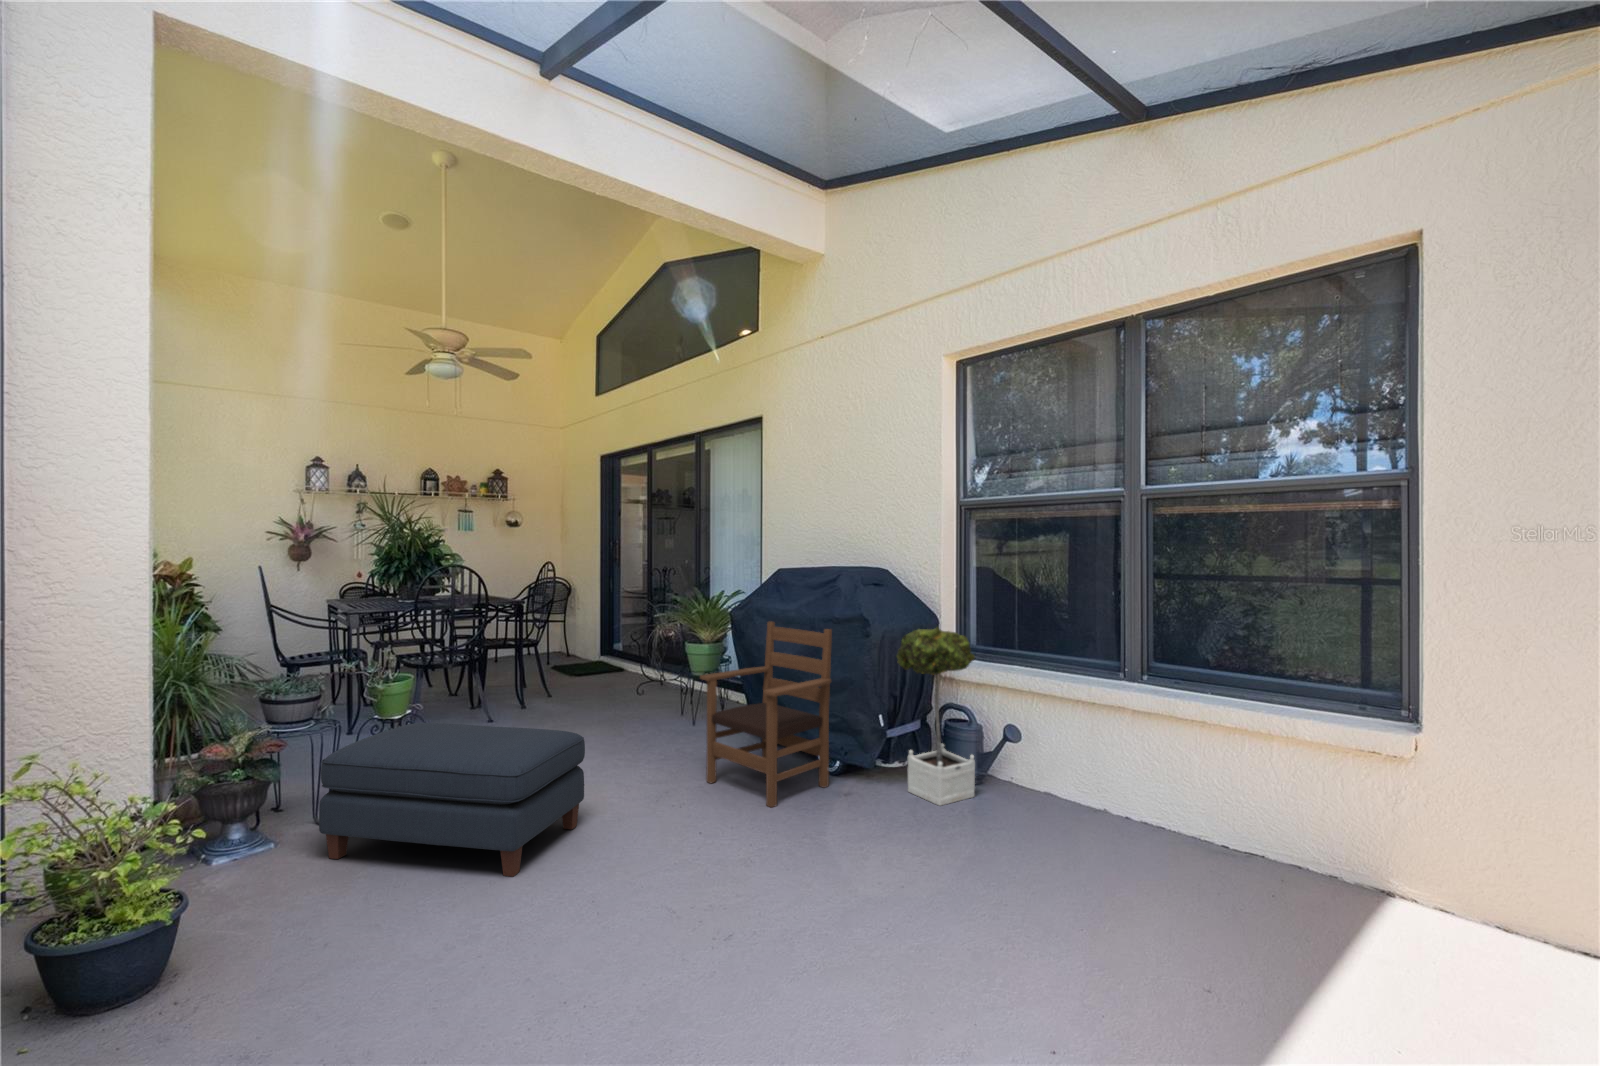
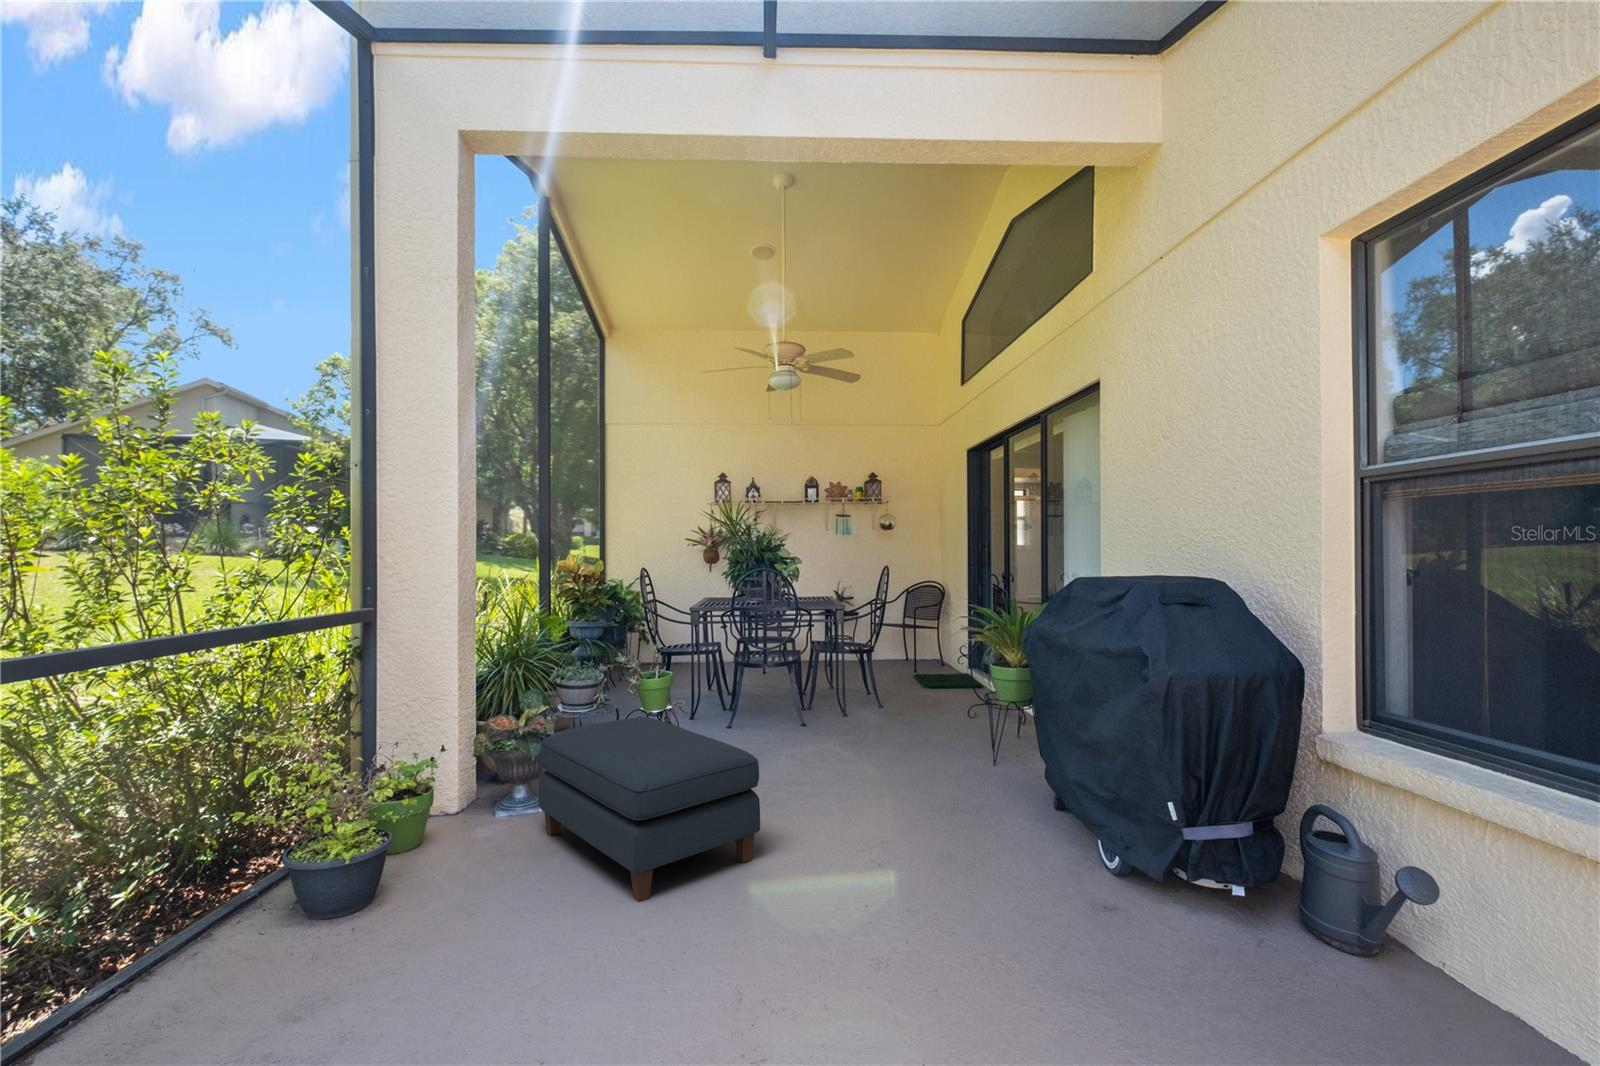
armchair: present [700,622,832,808] -> none [929,644,1097,902]
potted tree: present [897,627,975,805] -> none [1192,673,1351,989]

